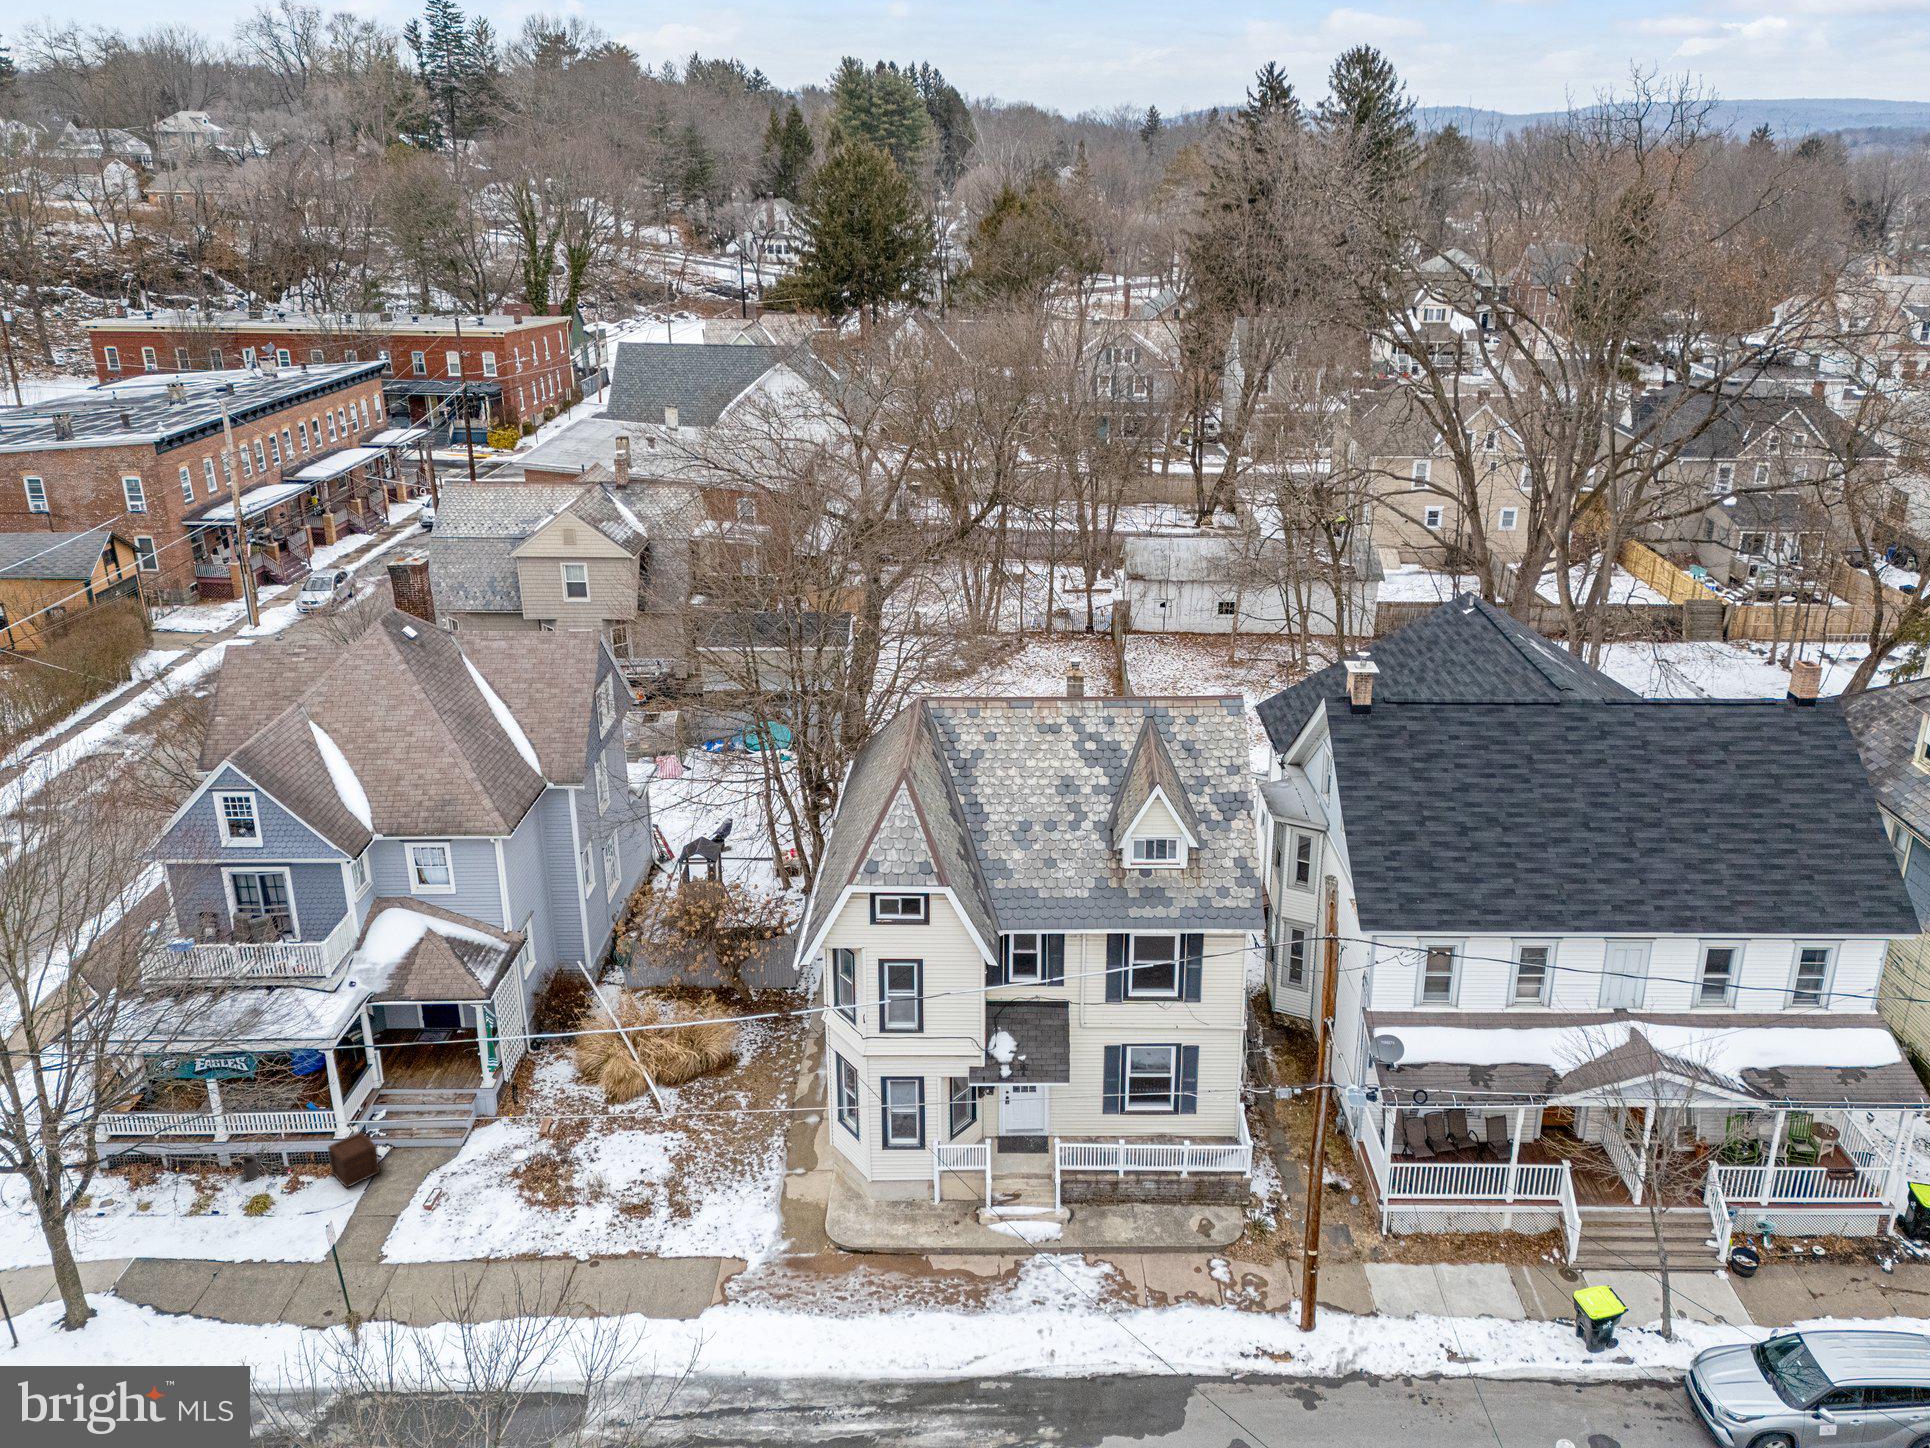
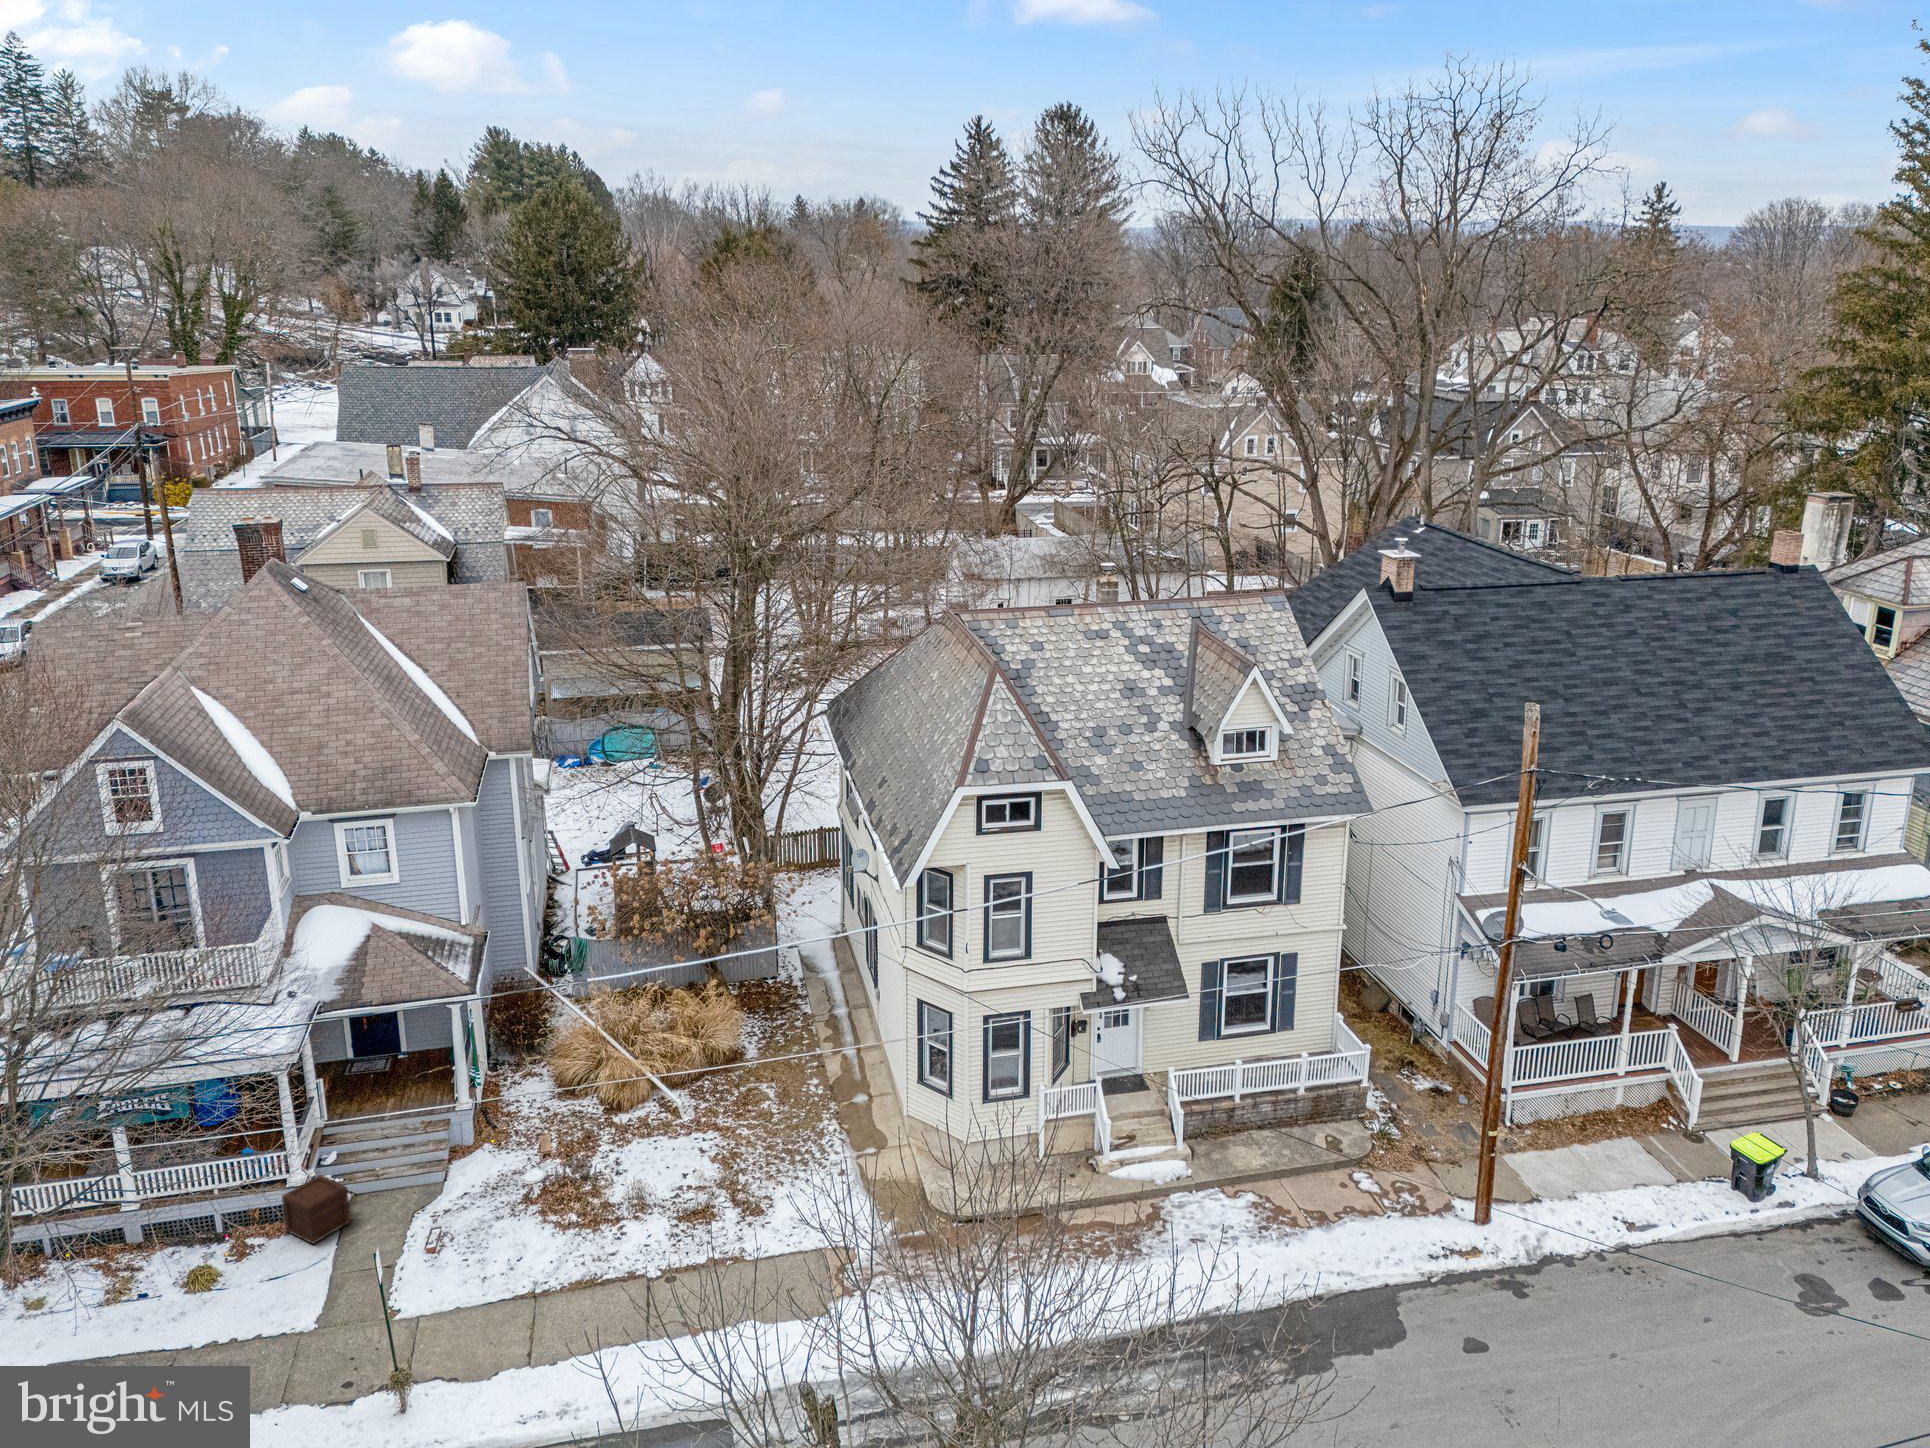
watering can: present [243,1150,264,1181] -> none [165,1207,190,1255]

